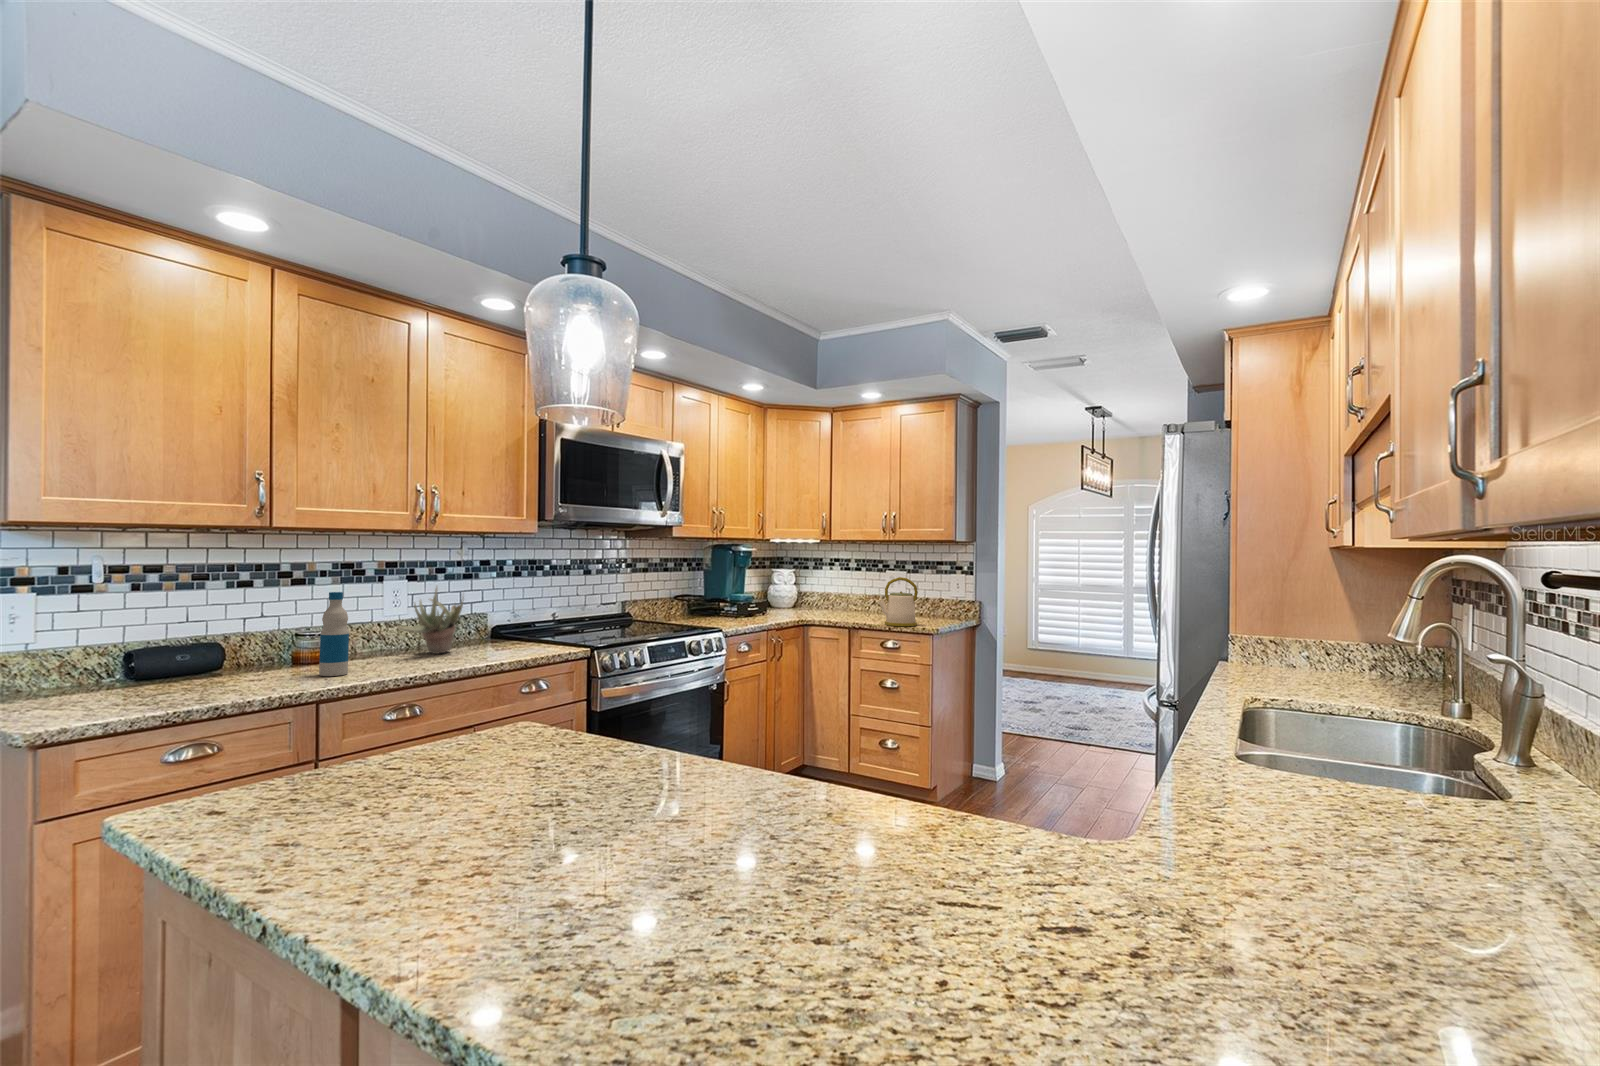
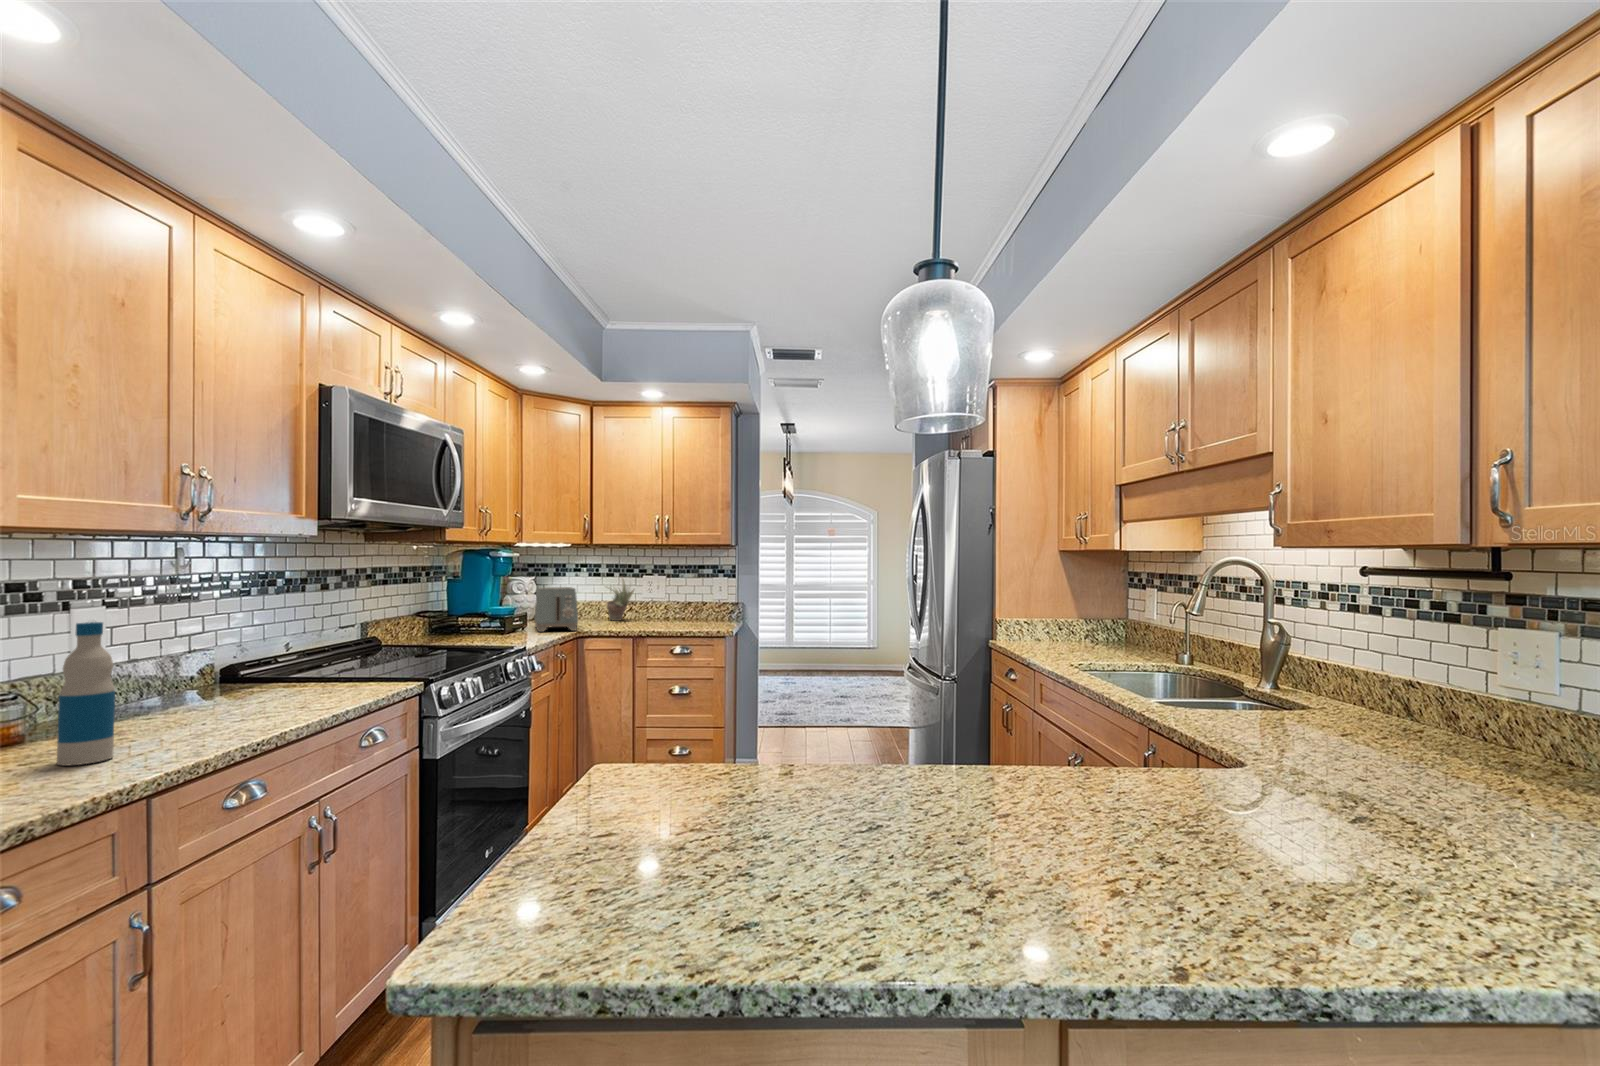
kettle: present [879,577,918,626] -> none [669,580,709,631]
toaster: none [765,579,809,618] -> present [534,587,578,632]
succulent plant: present [397,587,464,654] -> present [607,578,634,621]

